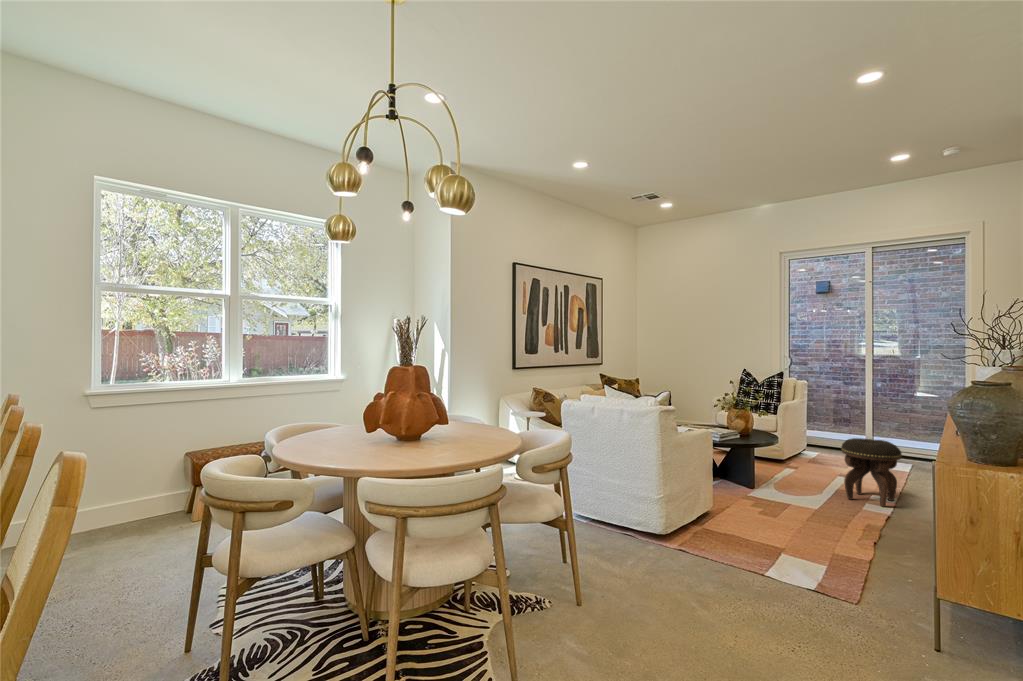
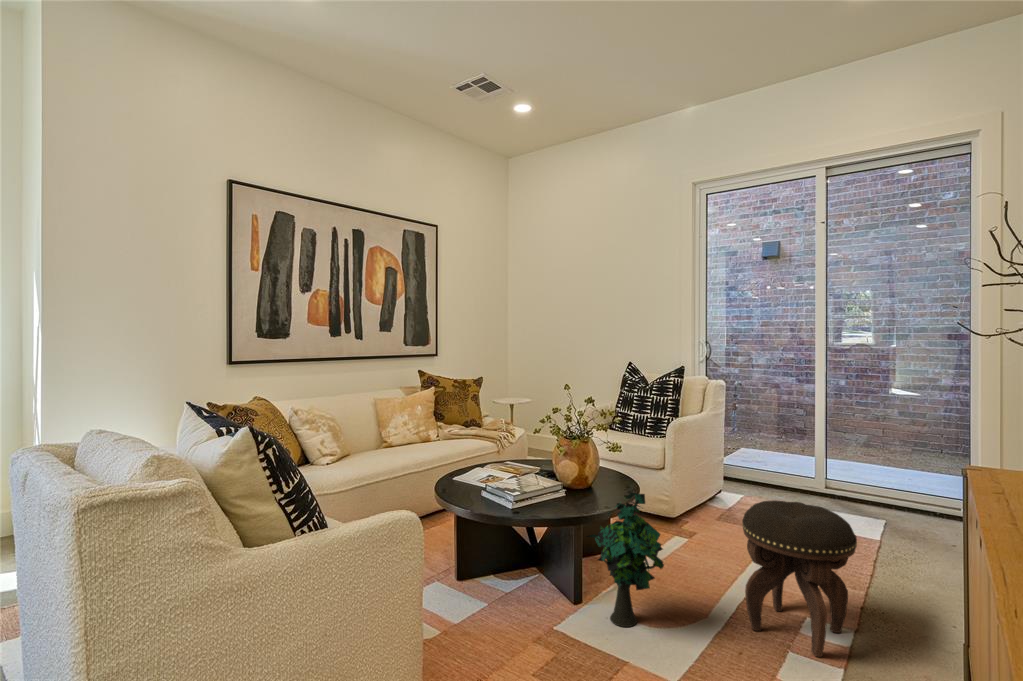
decorative plant: none [760,433,804,498] -> present [586,493,664,627]

